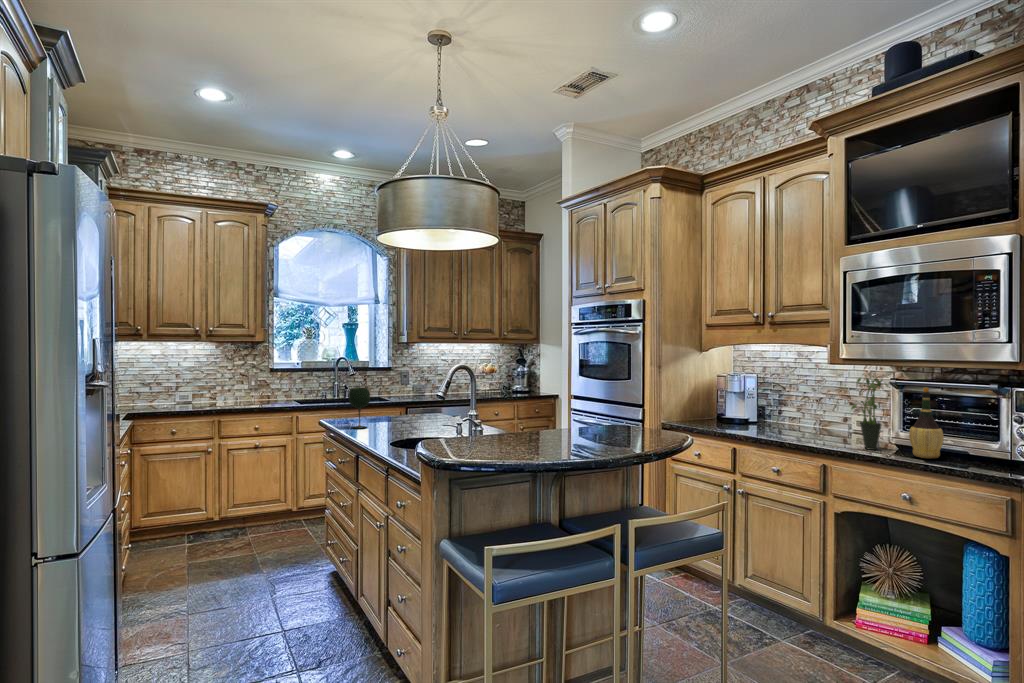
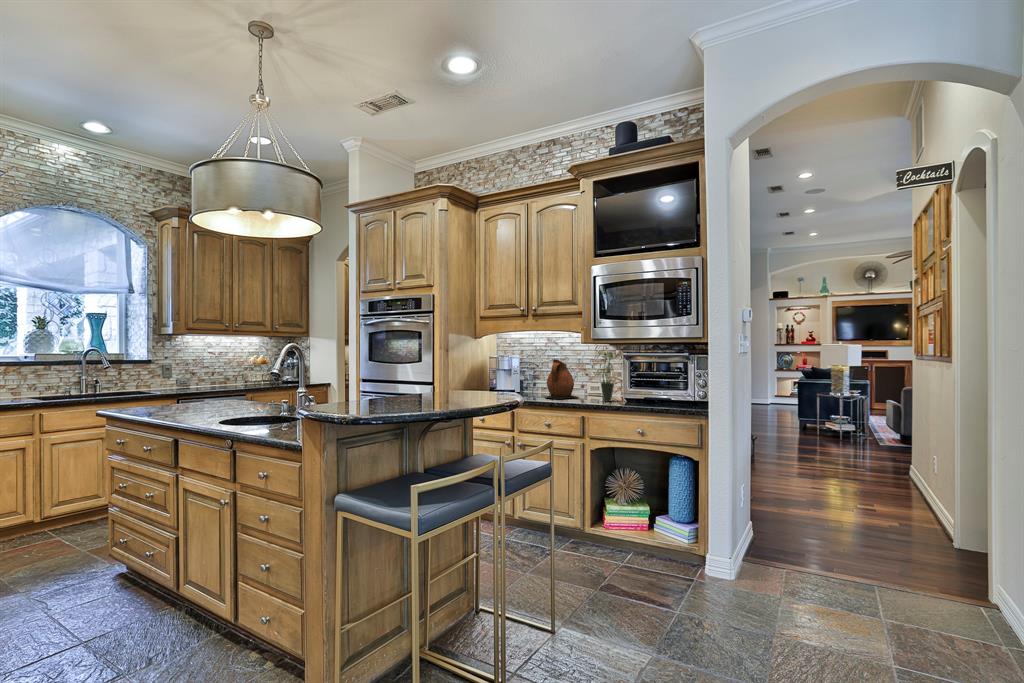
ceramic pitcher: none [779,384,833,439] -> present [546,359,578,398]
wine glass: present [349,388,370,429] -> none [160,371,185,412]
wine bottle: present [909,388,944,458] -> none [632,356,652,403]

